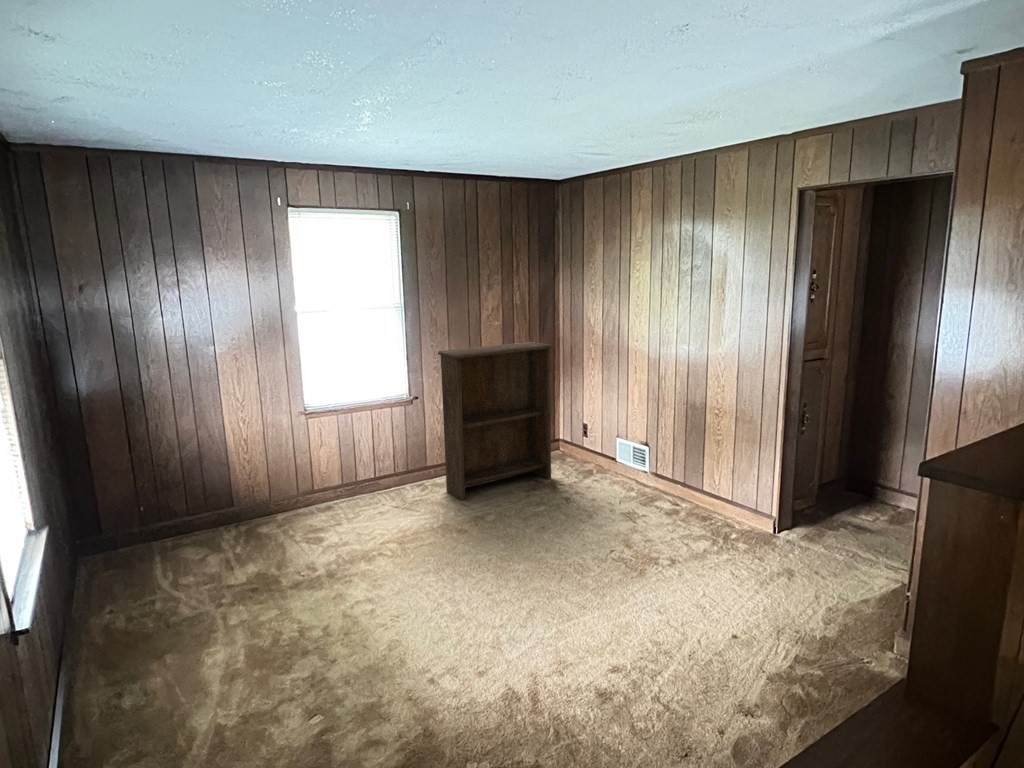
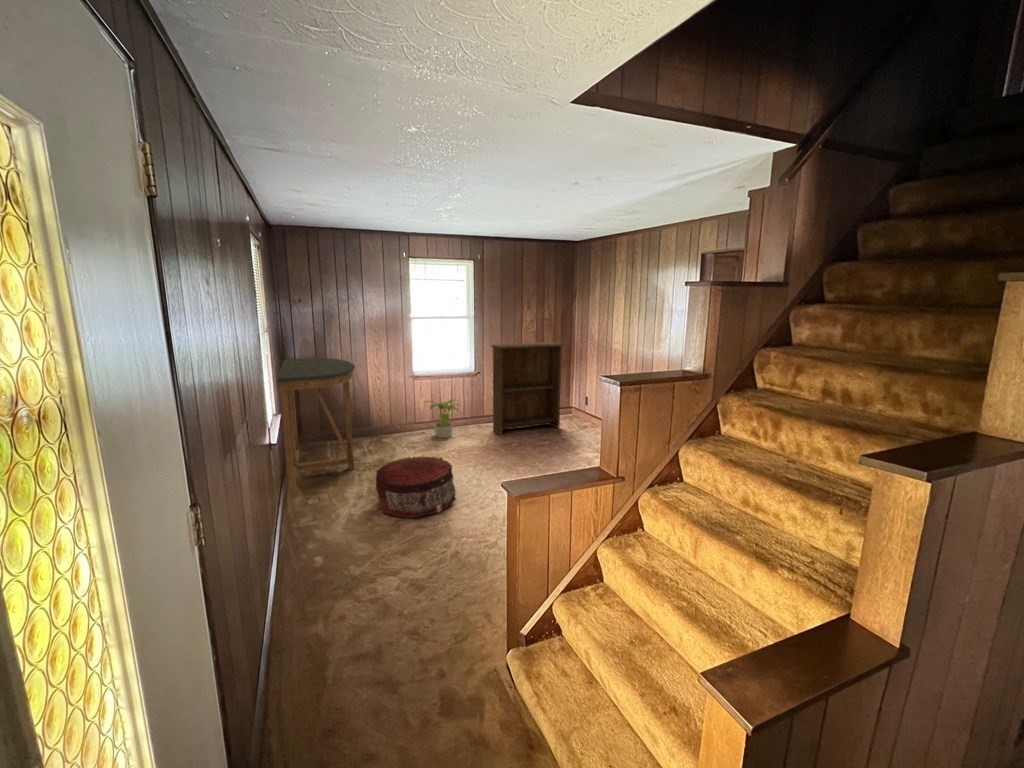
console table: none [29,396,212,702] -> present [277,358,355,499]
potted plant: none [328,447,394,515] -> present [426,399,460,438]
pouf: none [264,576,429,723] -> present [376,456,456,518]

